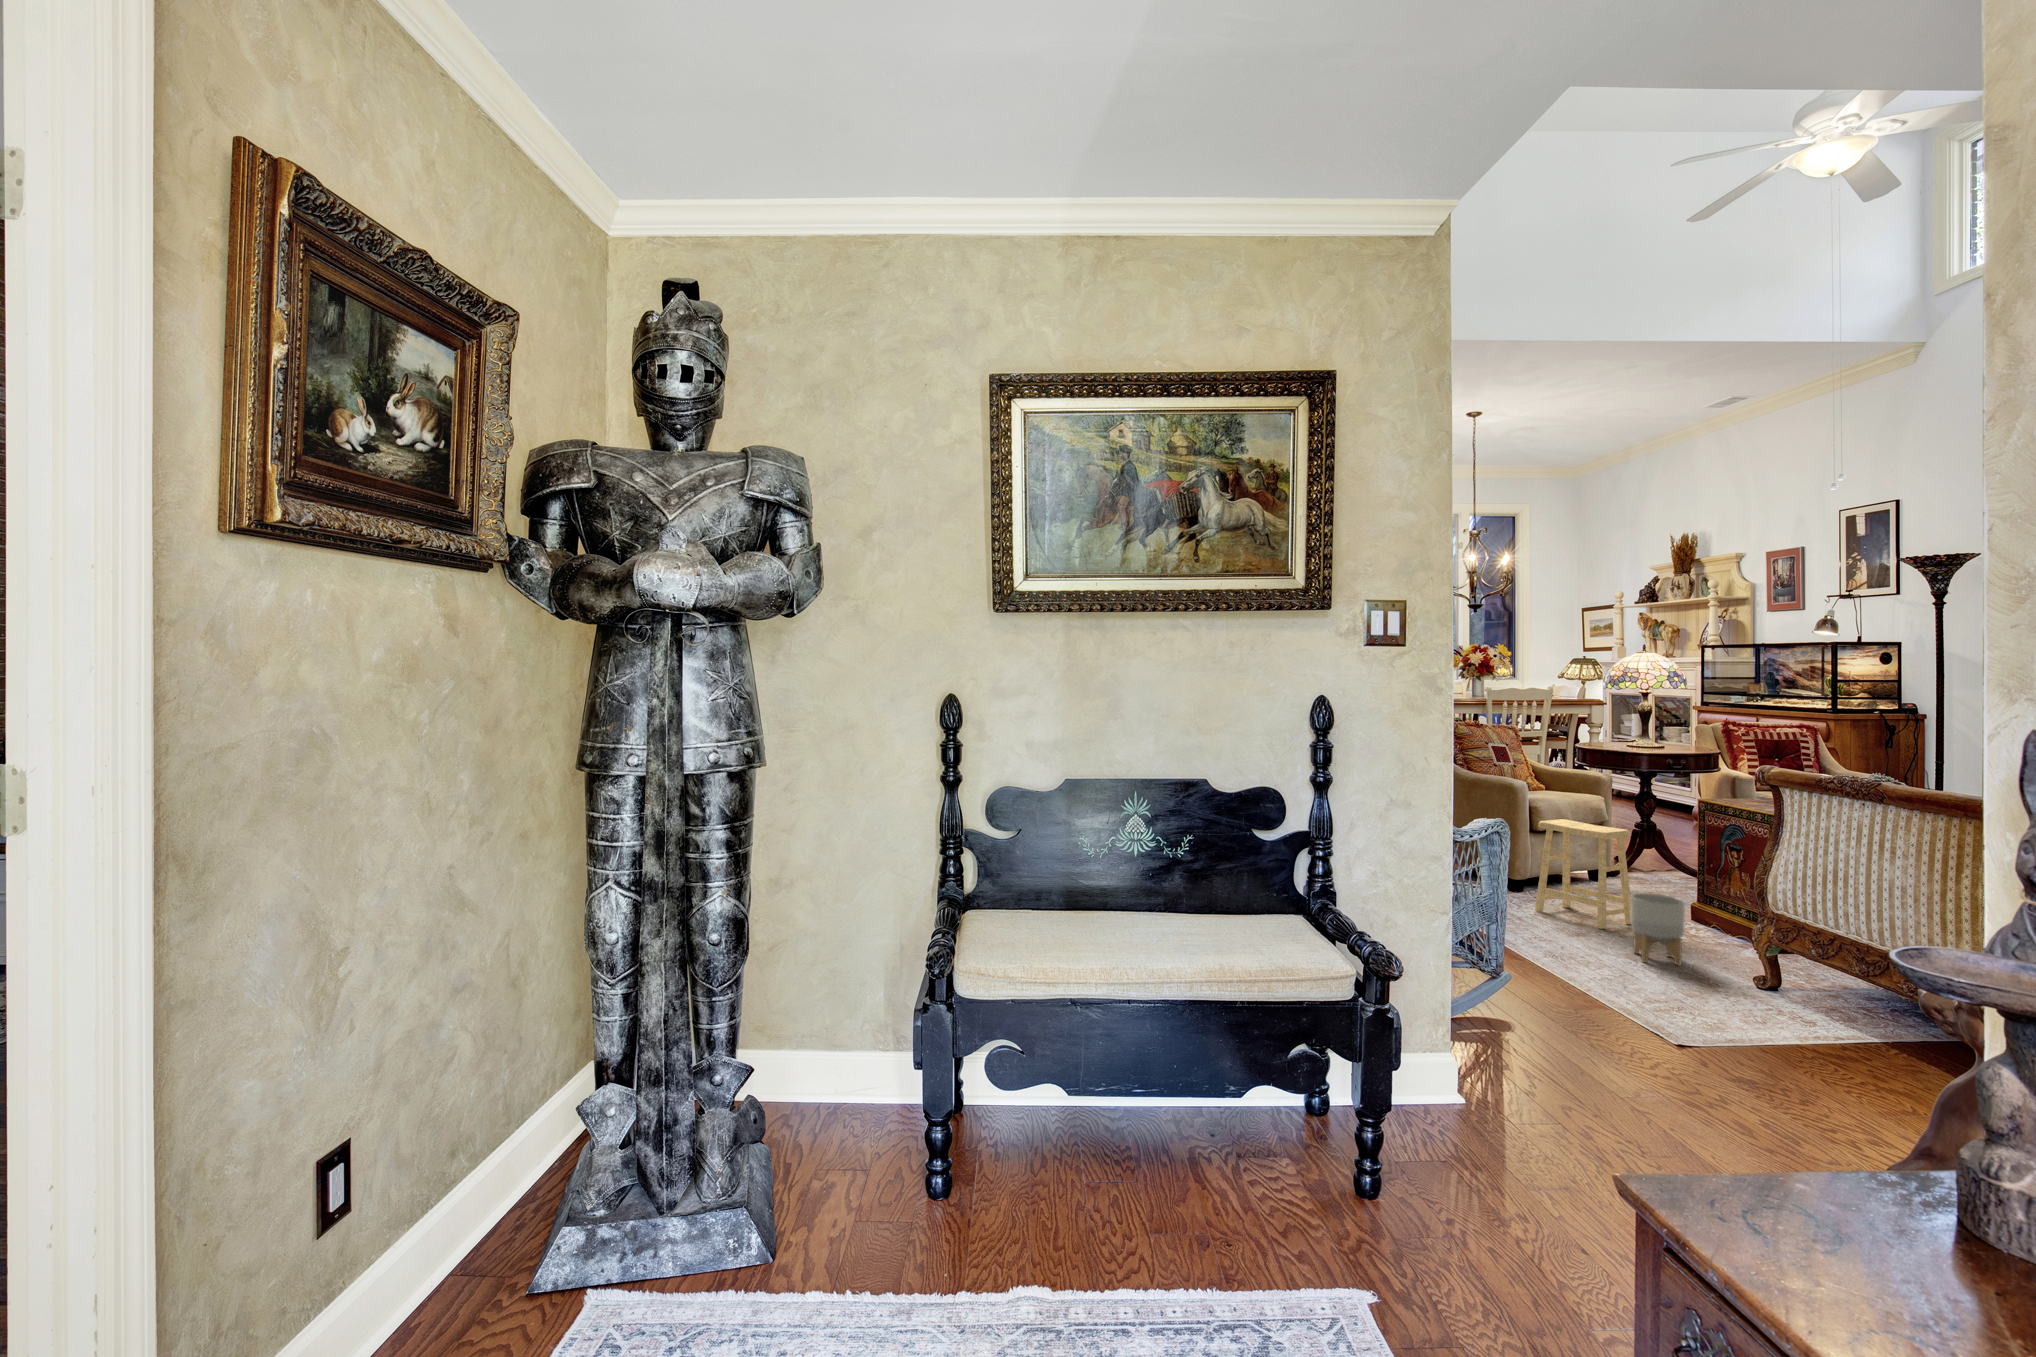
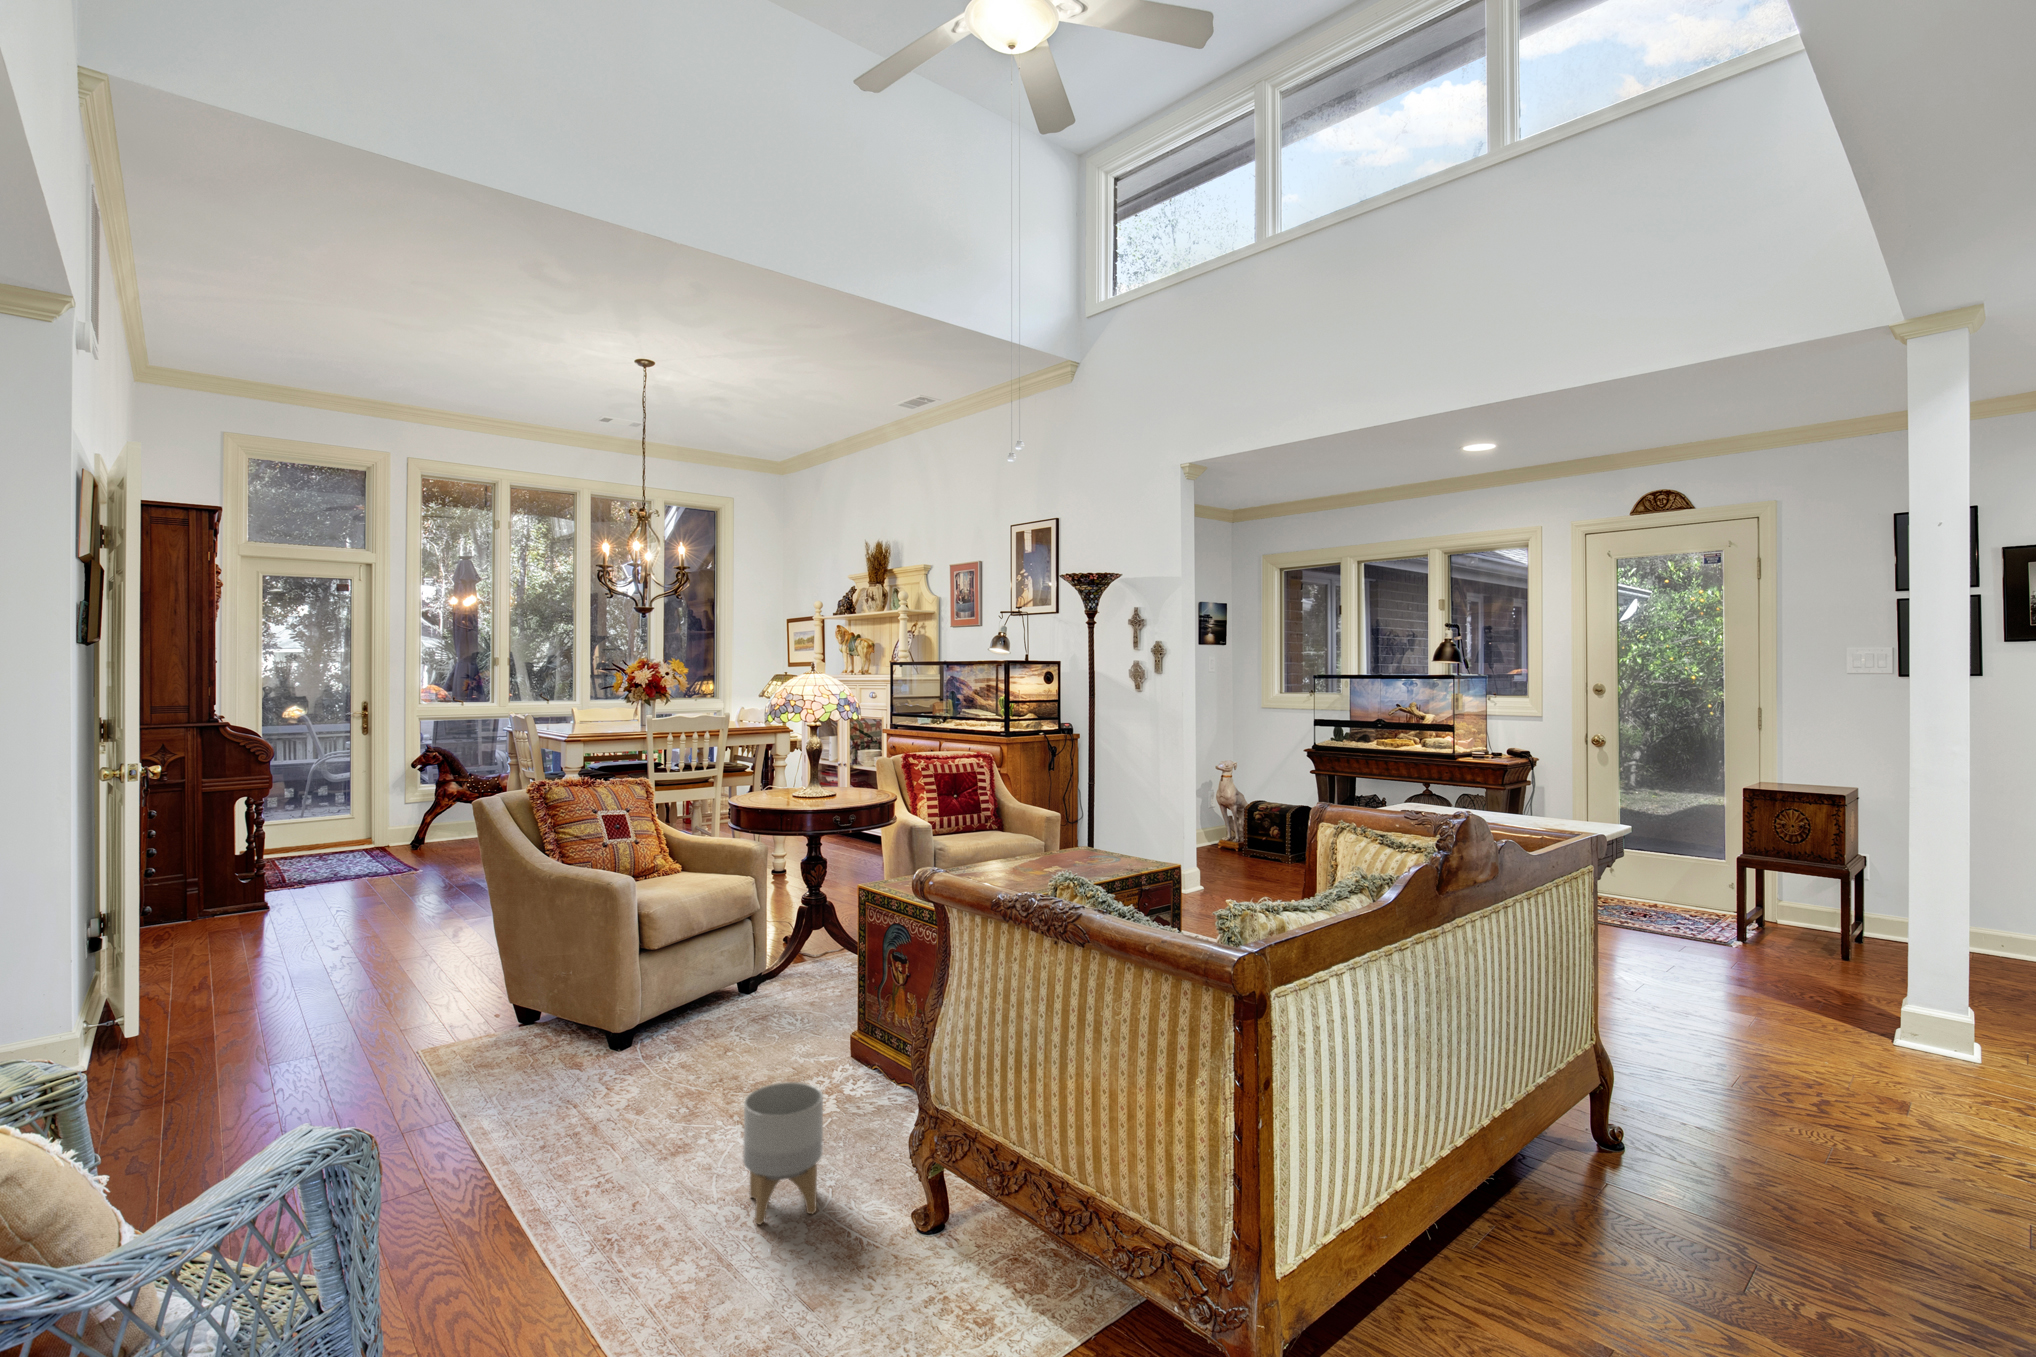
footstool: present [1535,819,1631,929] -> none [628,940,772,1133]

